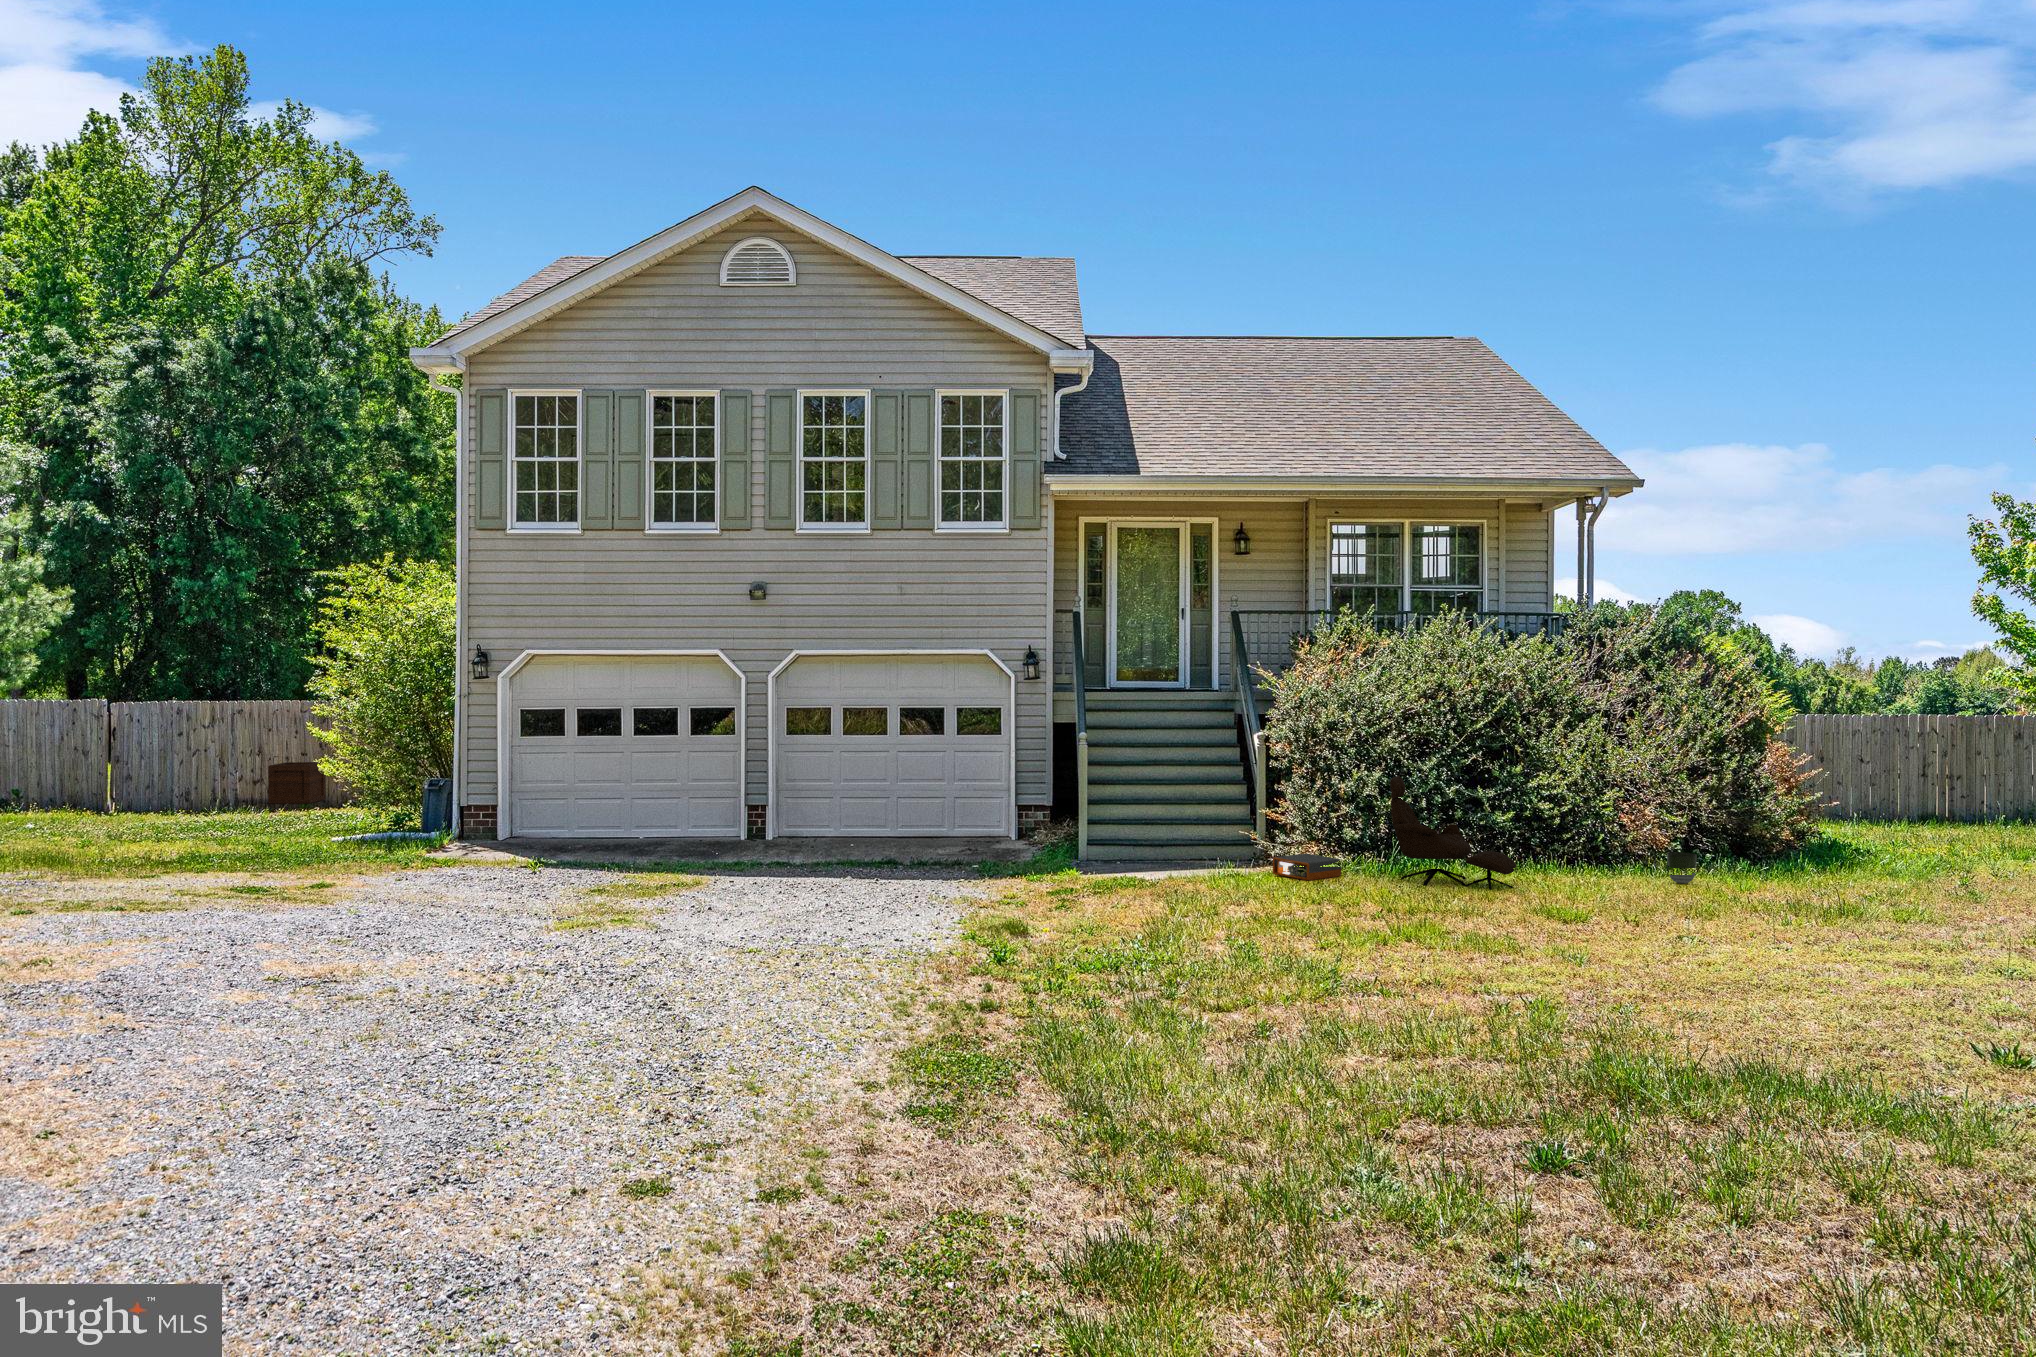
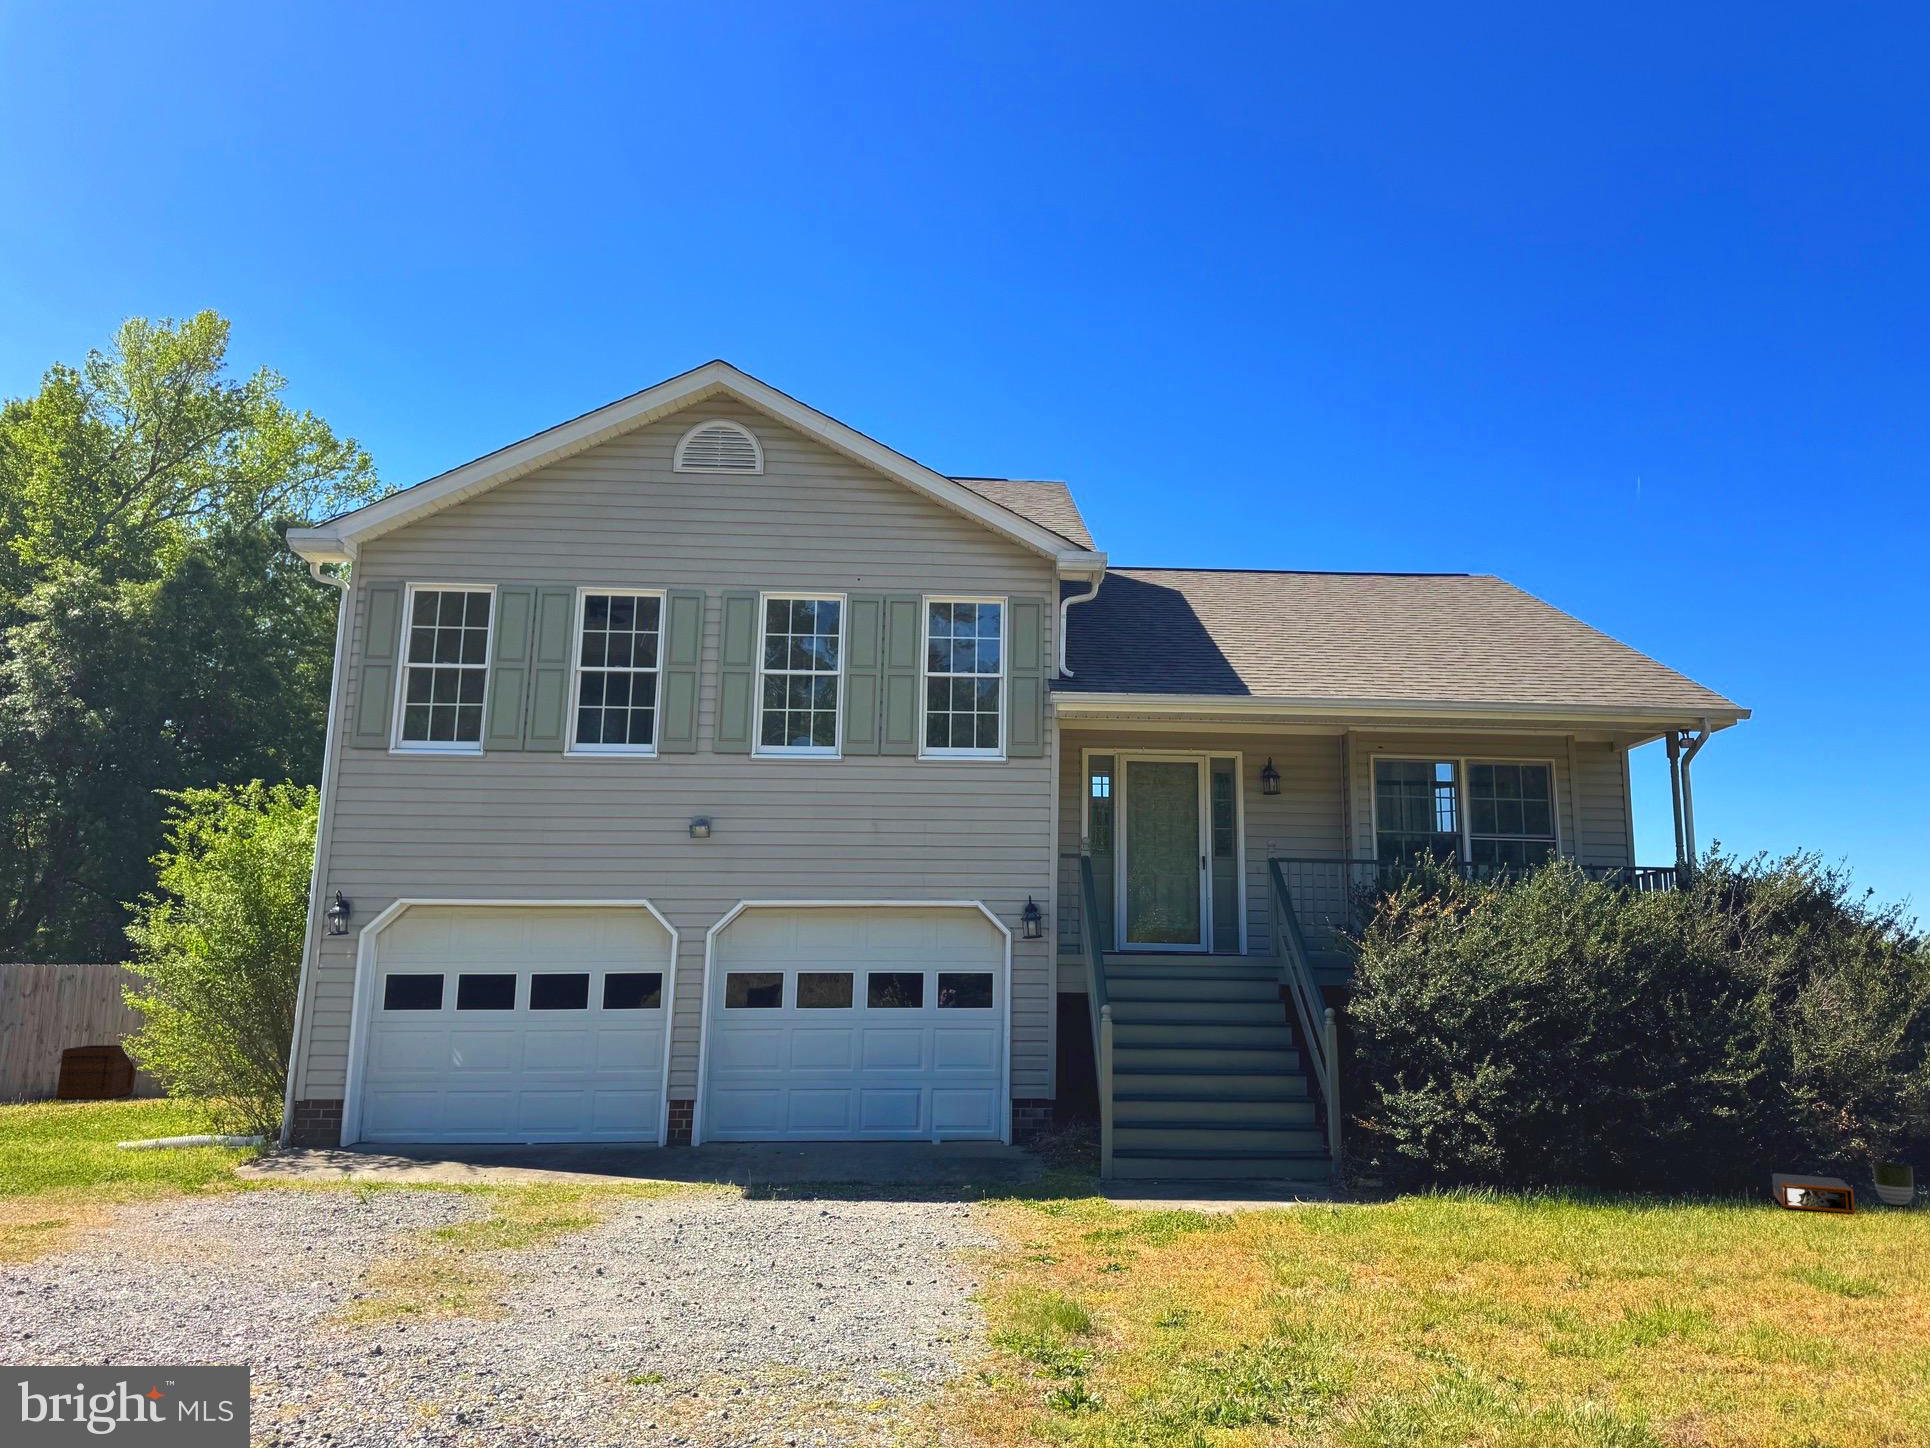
lounge chair: present [1390,776,1516,890] -> none [1517,1060,1695,1218]
storage box: present [1273,854,1342,881] -> present [1772,1173,1855,1213]

